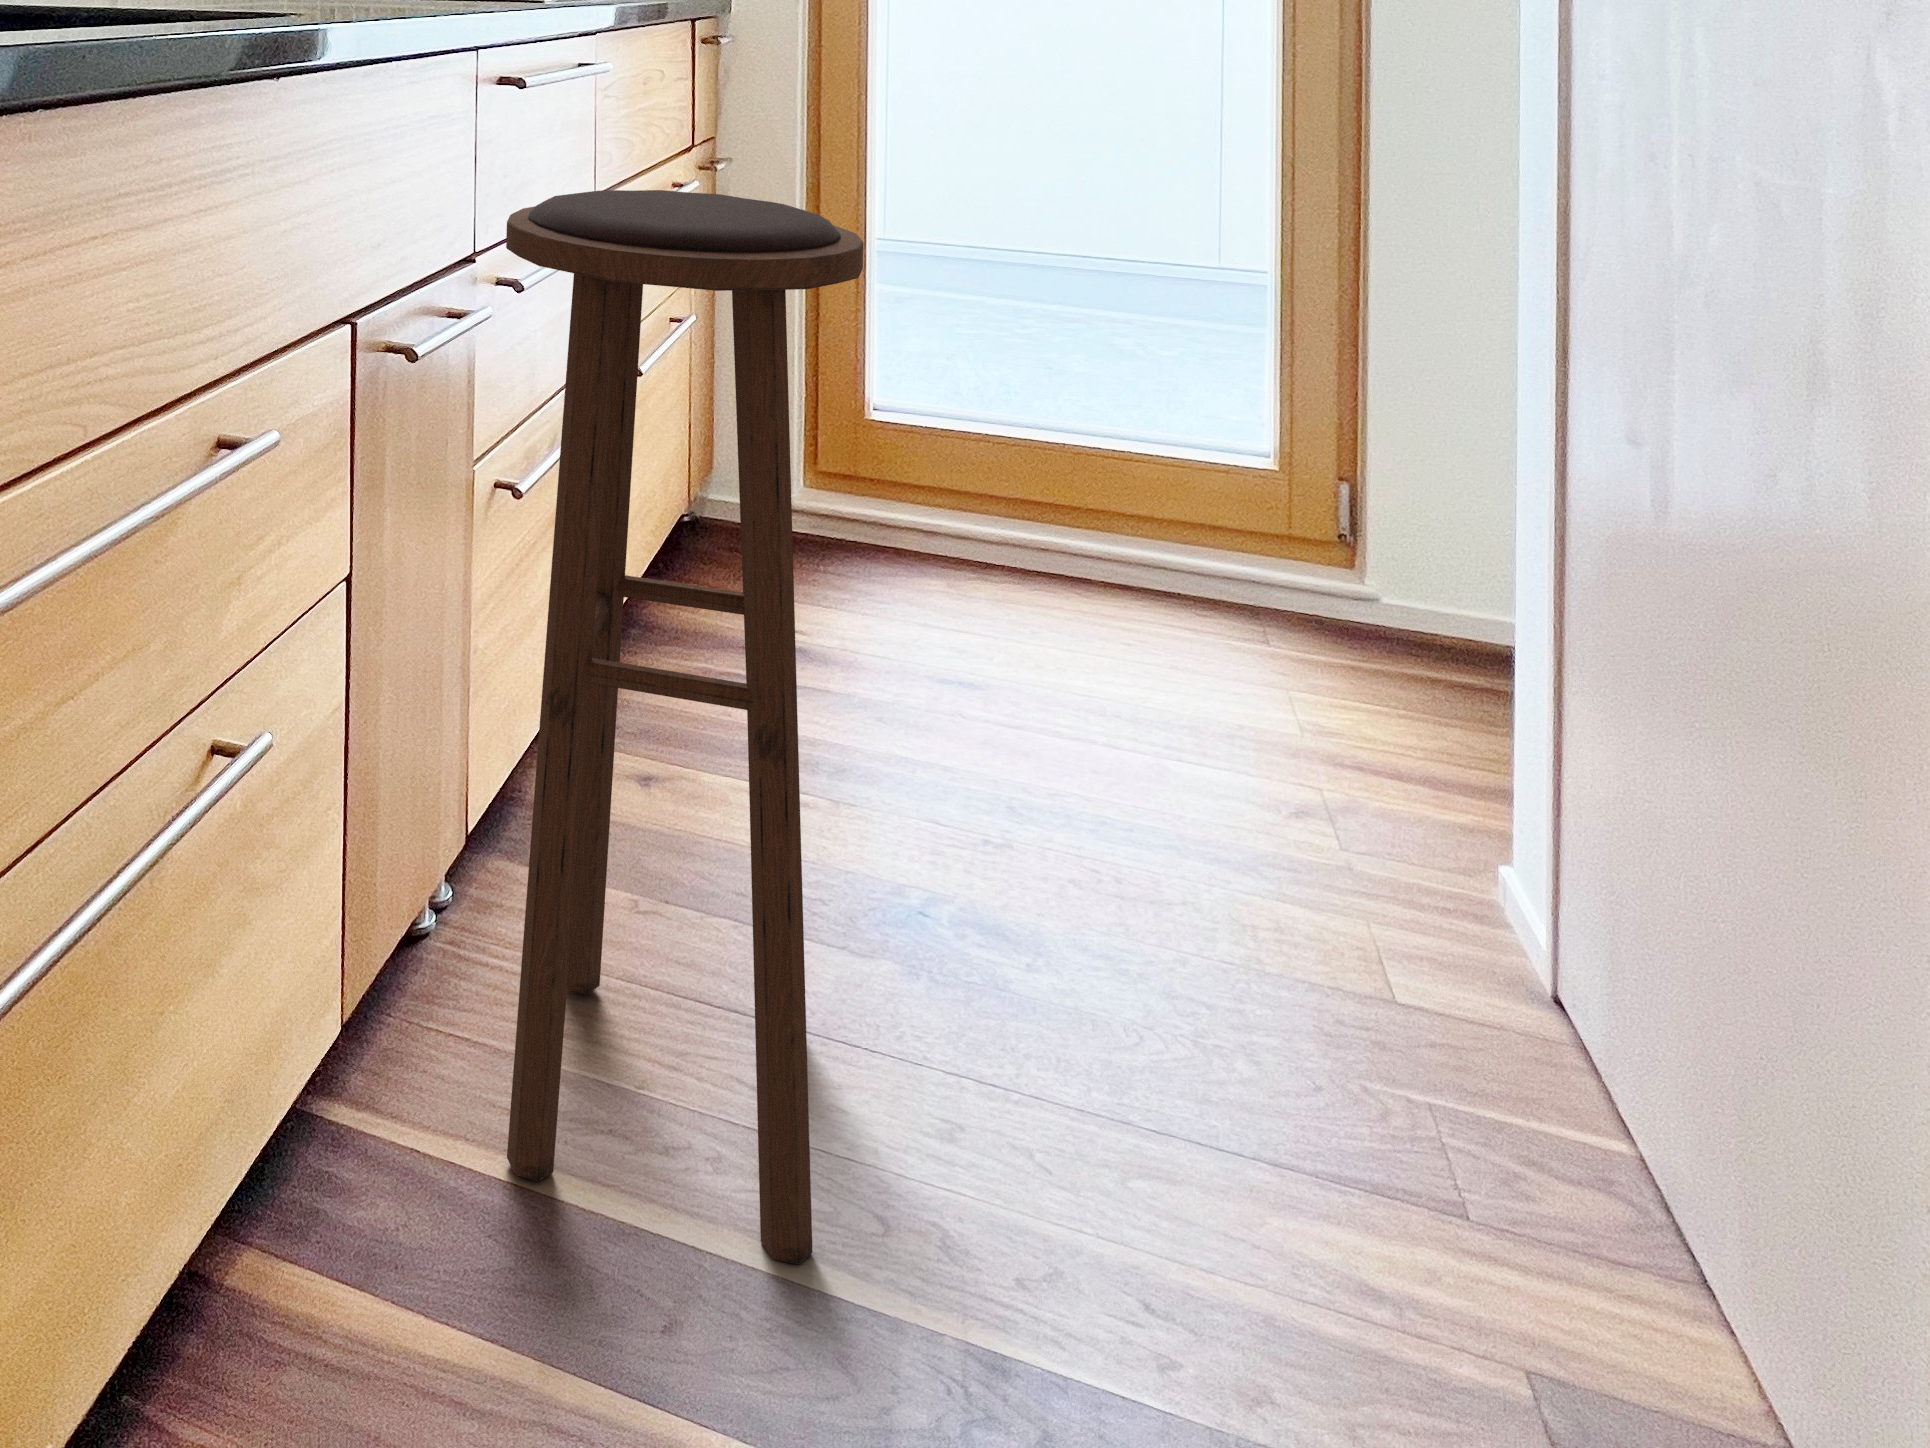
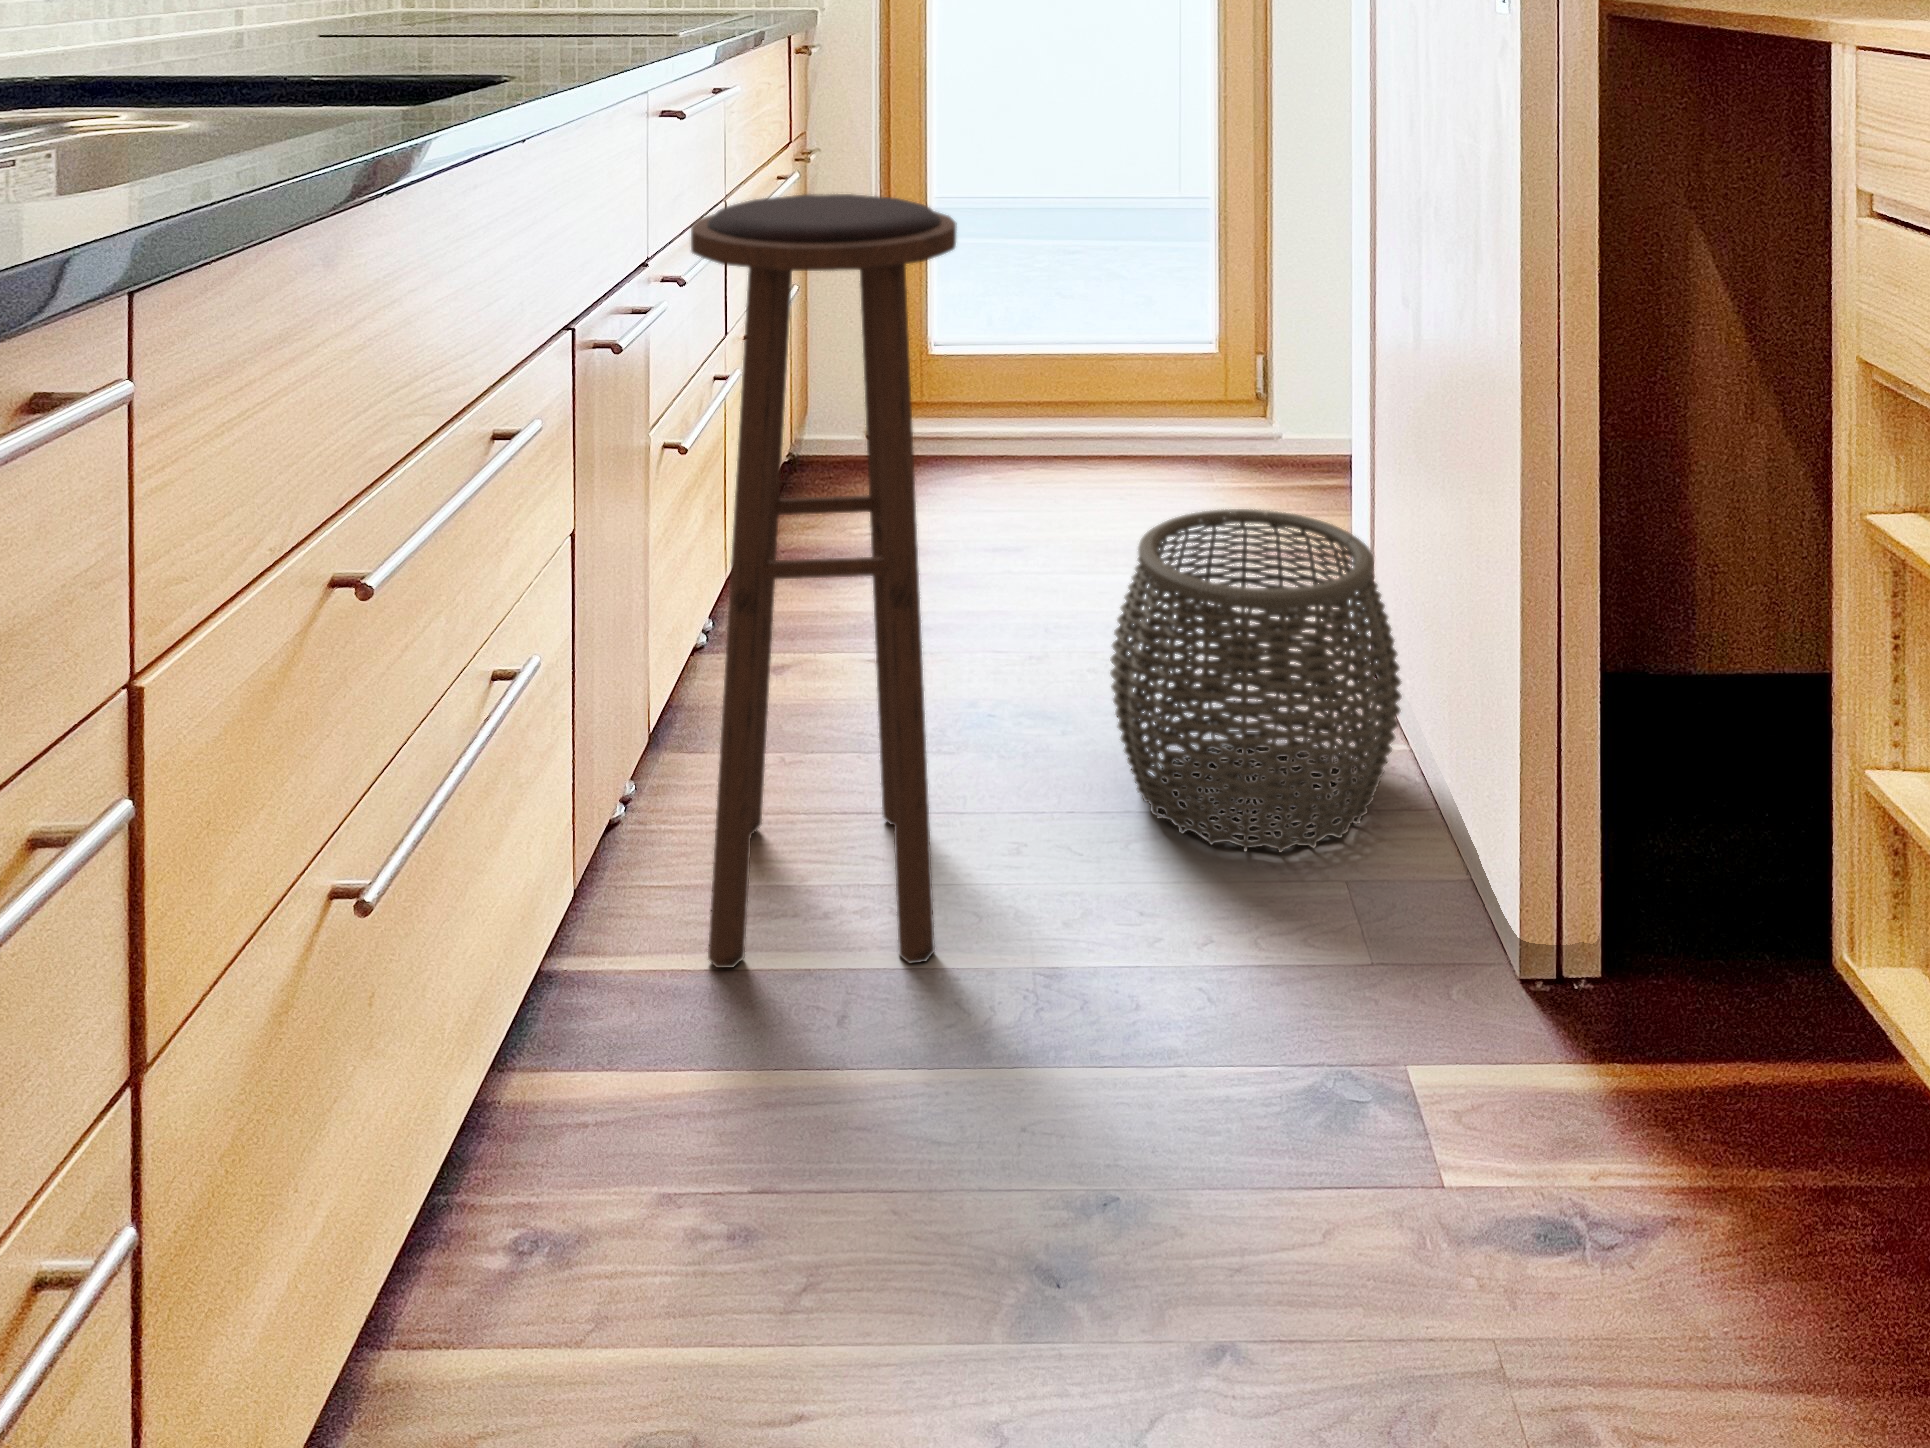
woven basket: none [1097,700,1620,1279] -> present [1110,509,1402,852]

